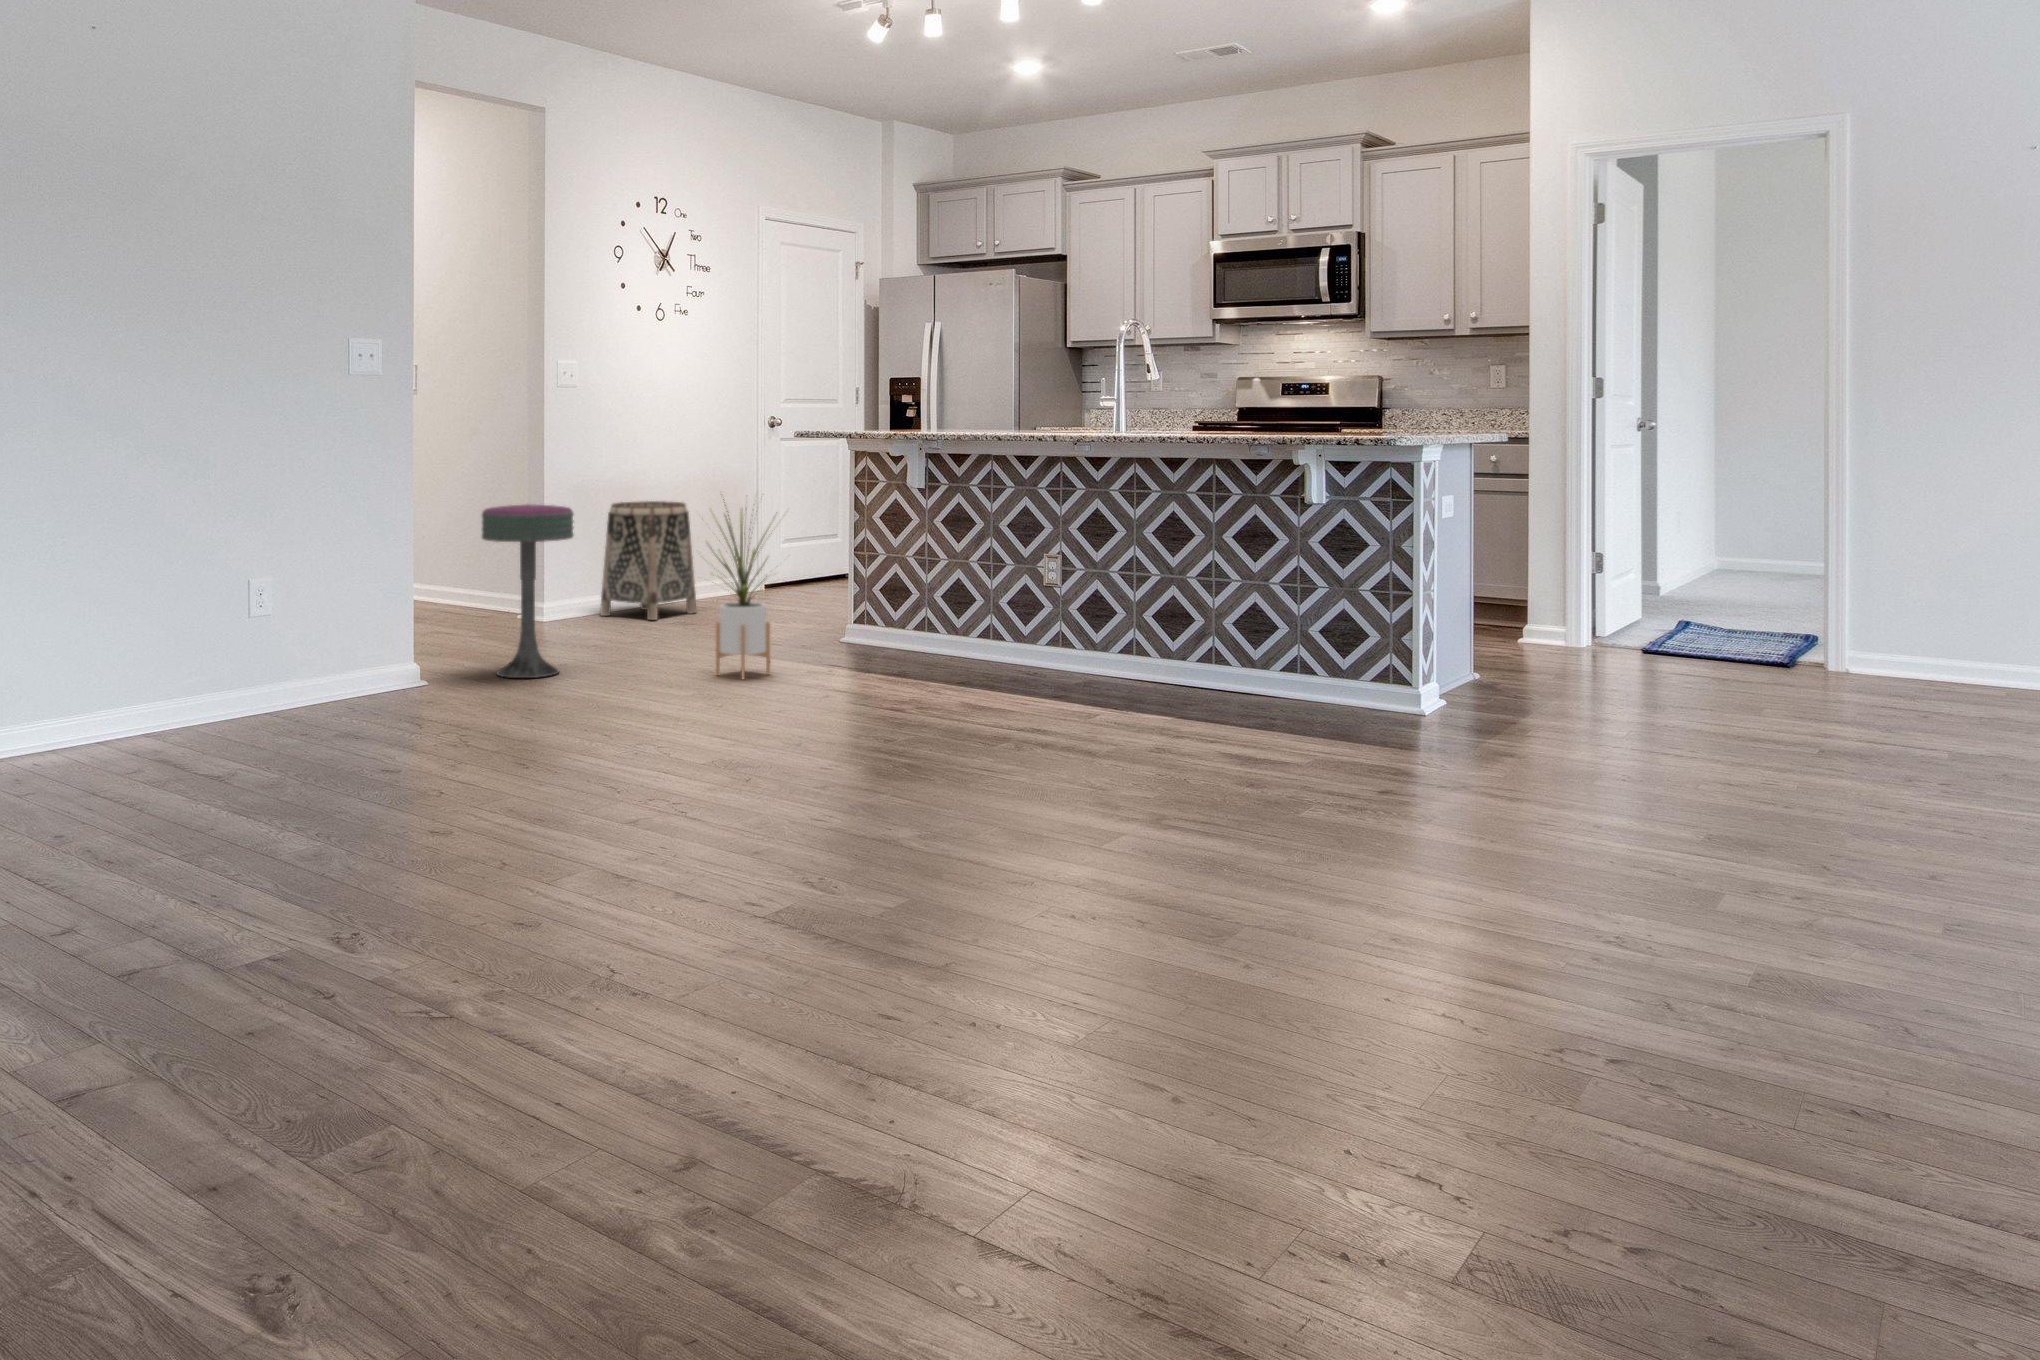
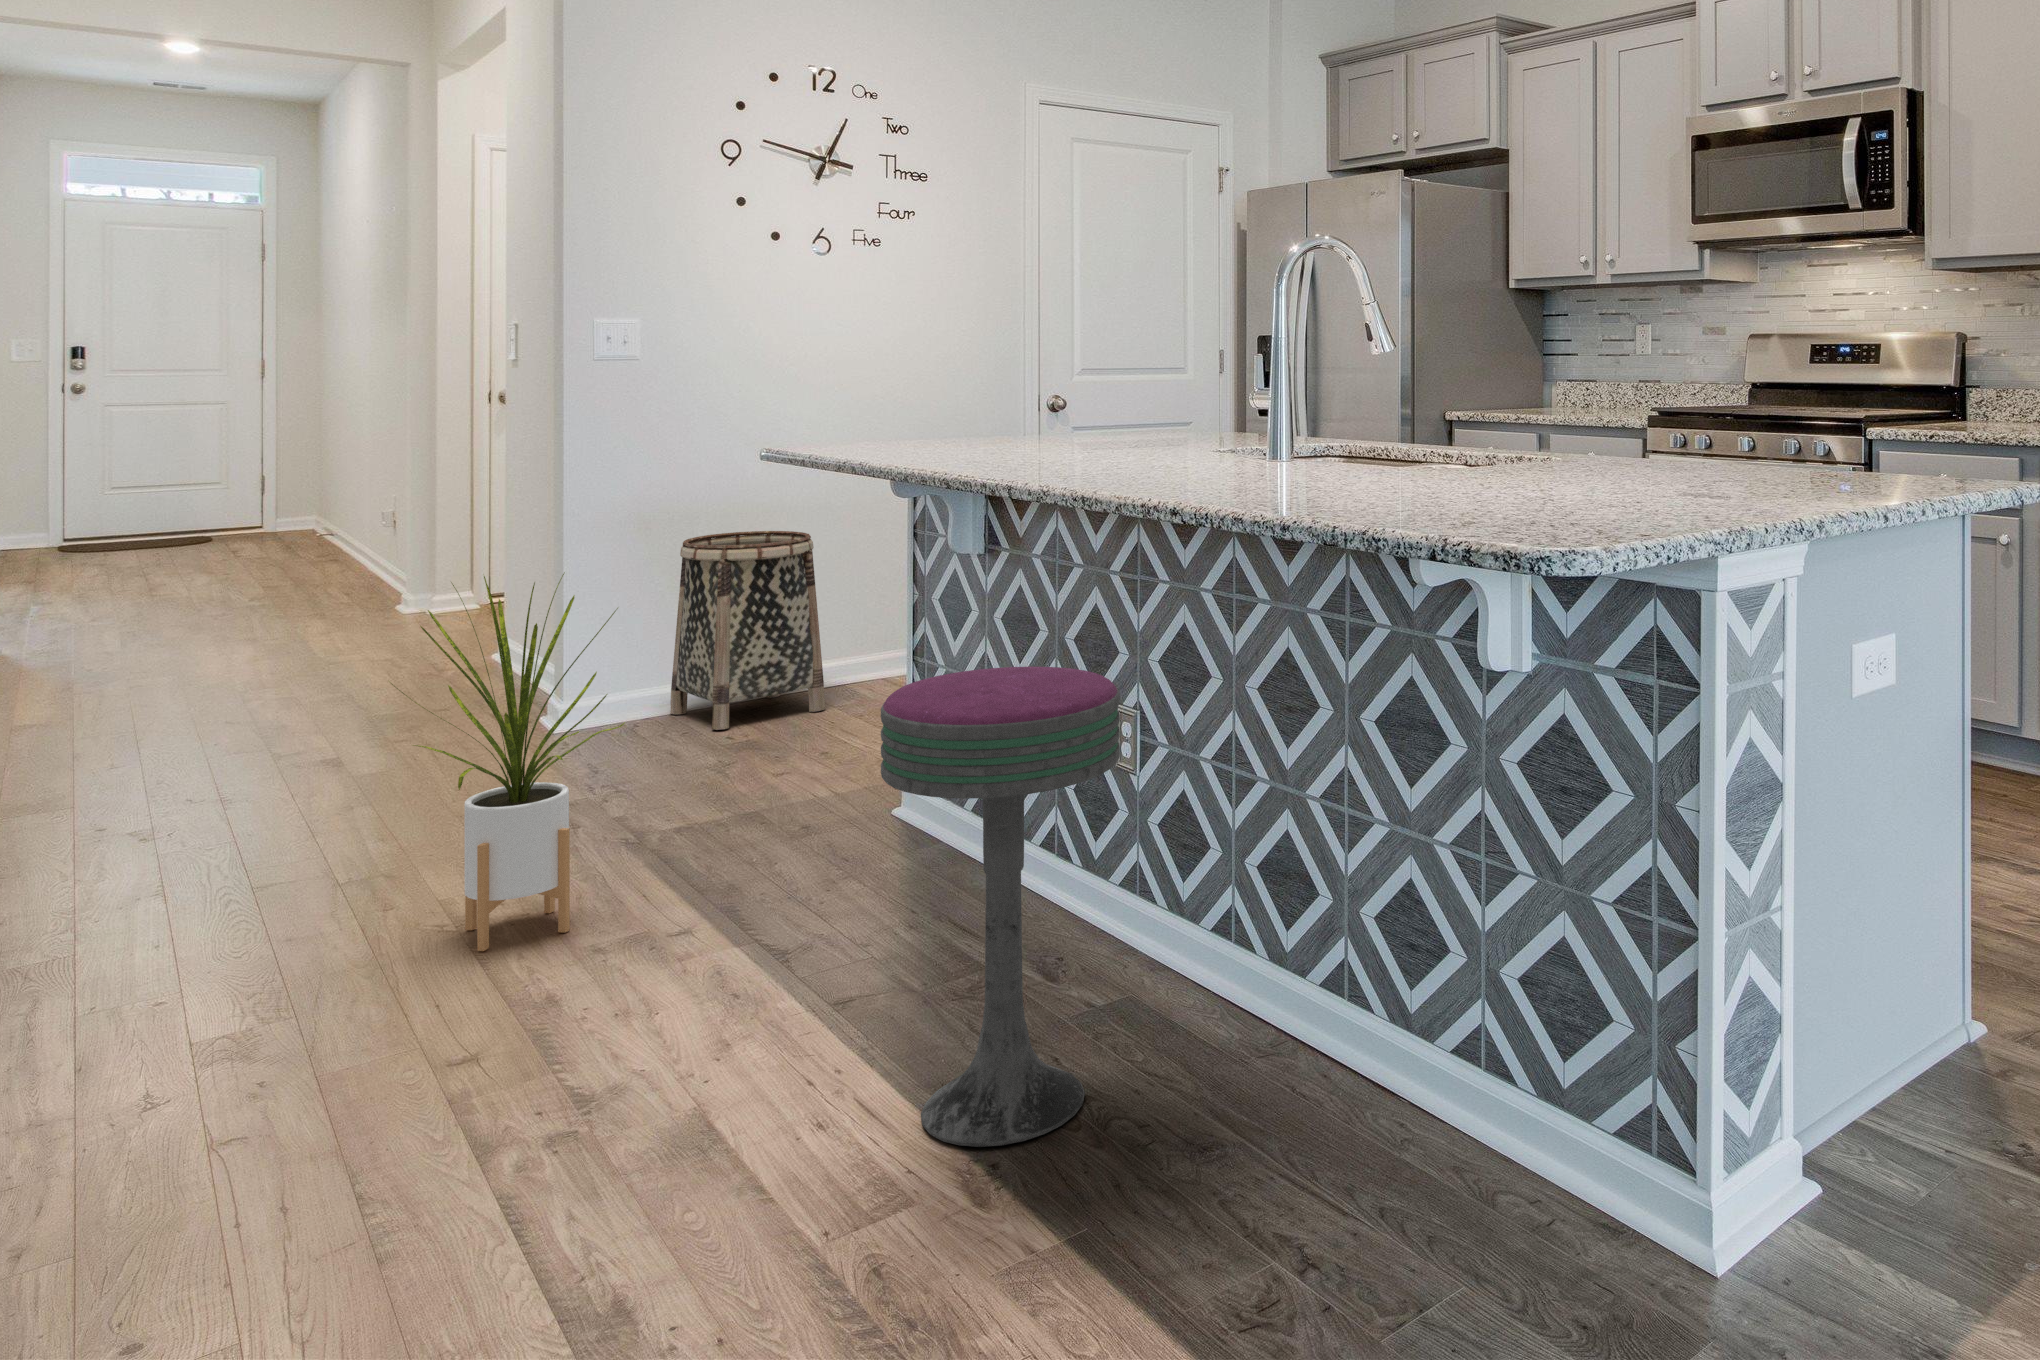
bar stool: present [482,504,573,678] -> present [881,667,1120,1147]

